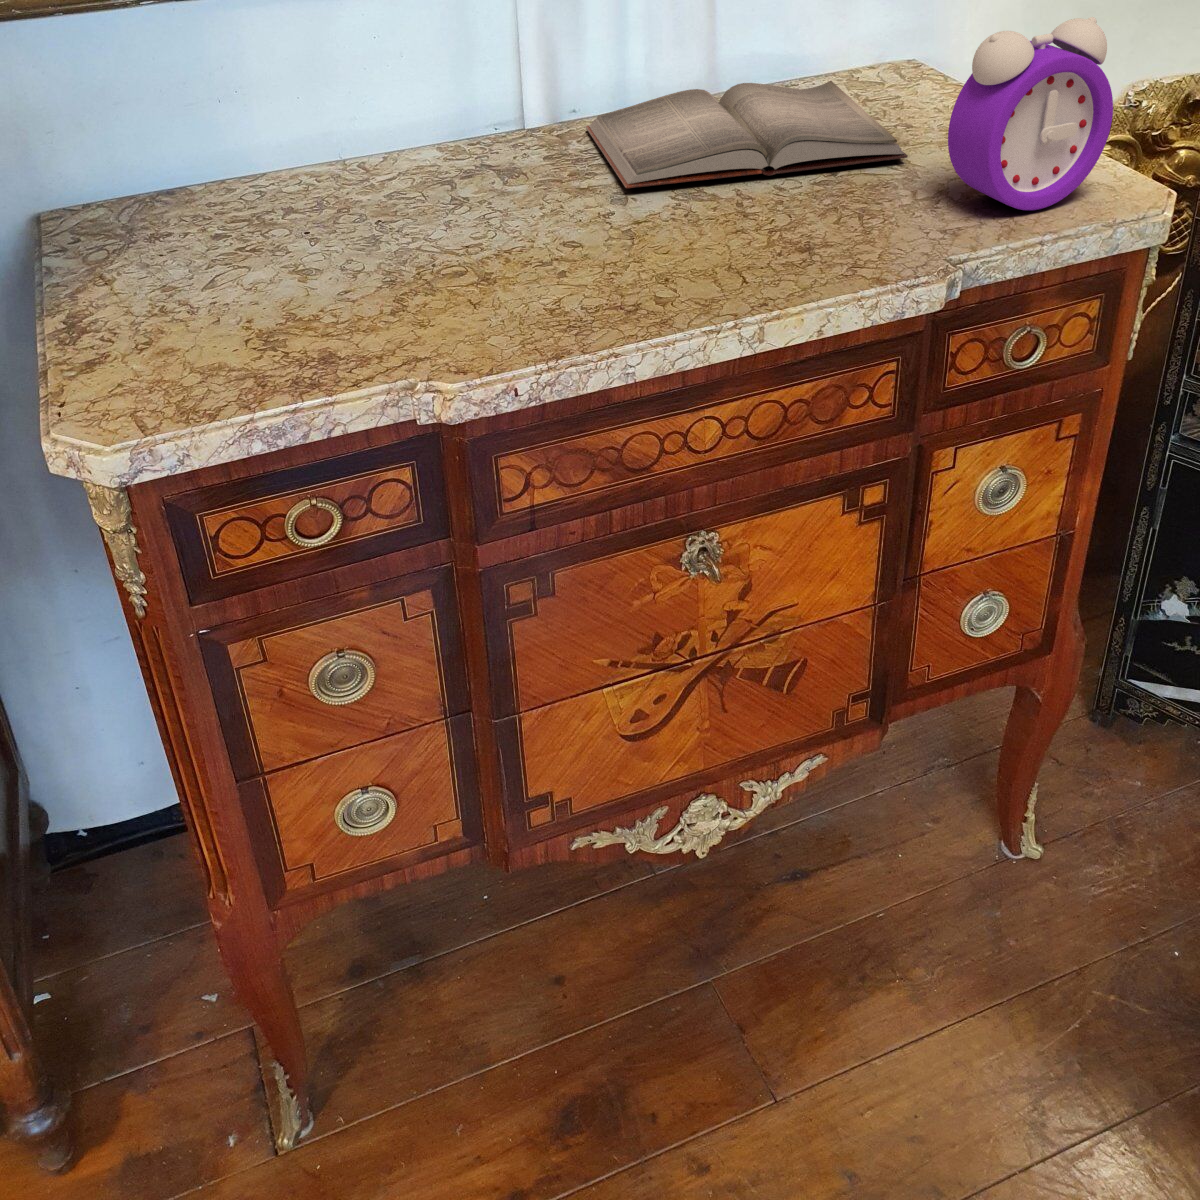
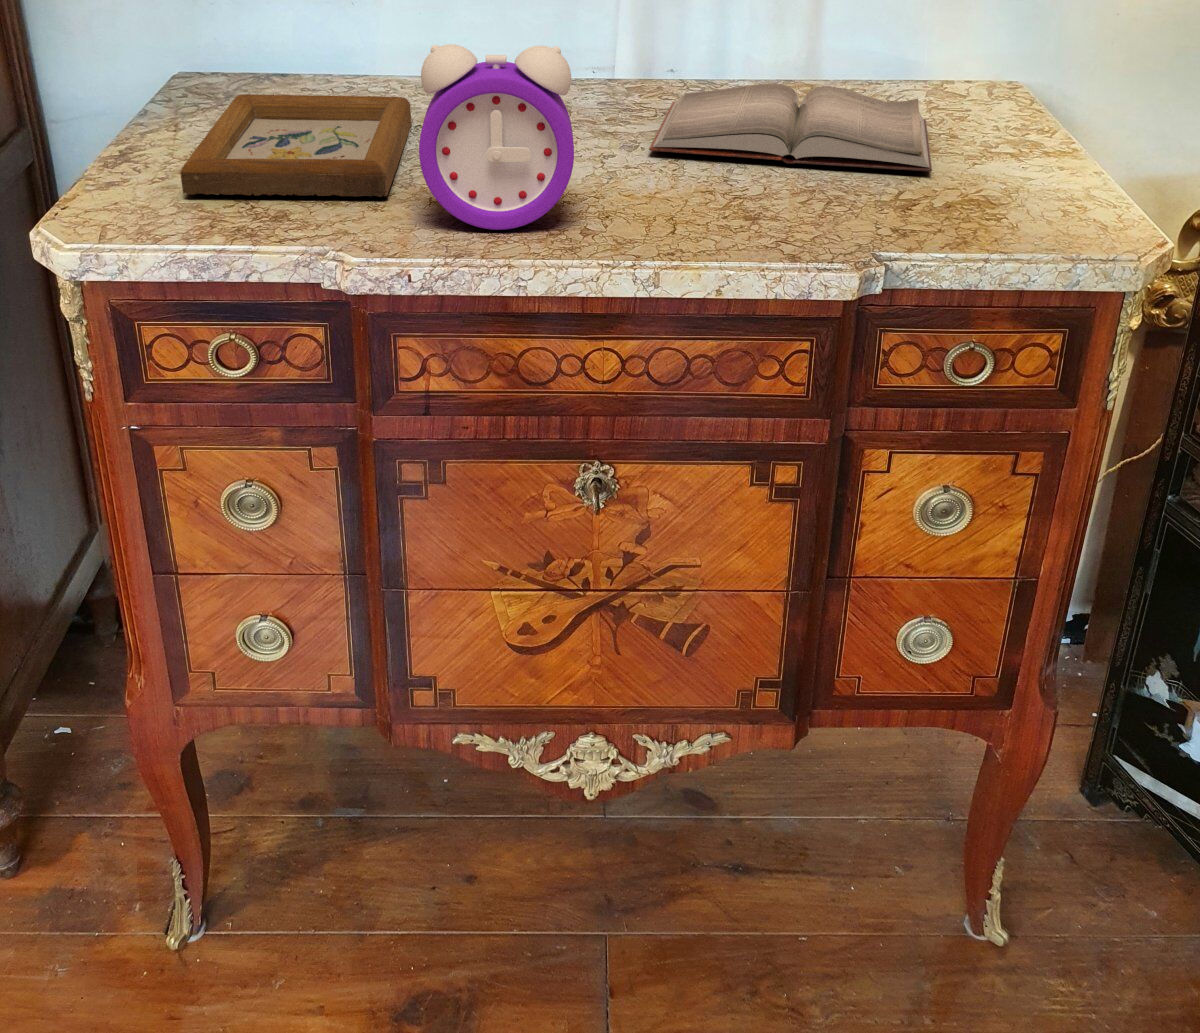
alarm clock: present [948,17,1113,210] -> present [419,44,574,230]
picture frame: none [137,178,415,349] -> present [180,94,411,197]

